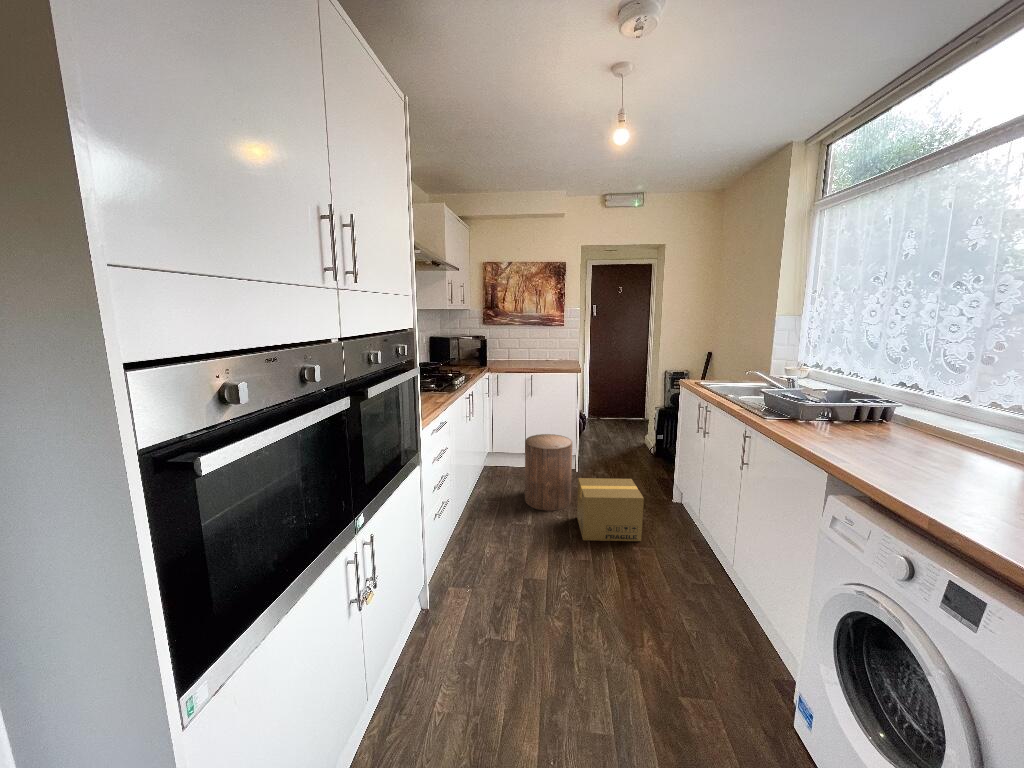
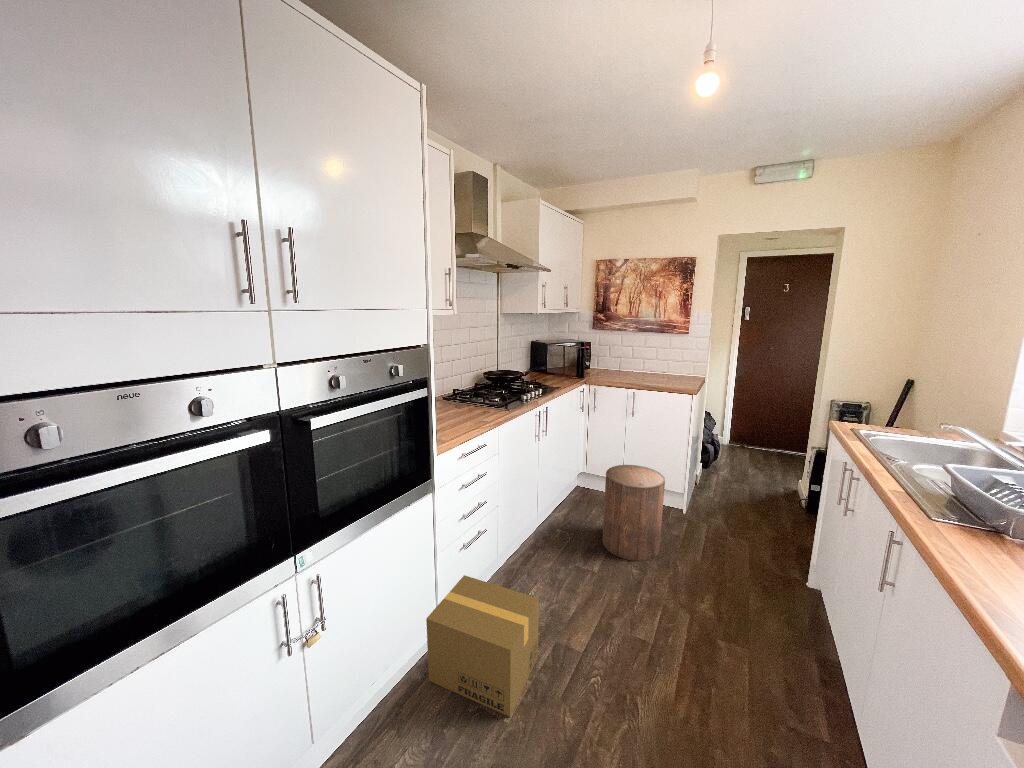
cardboard box: present [577,478,644,541] -> present [426,575,539,717]

